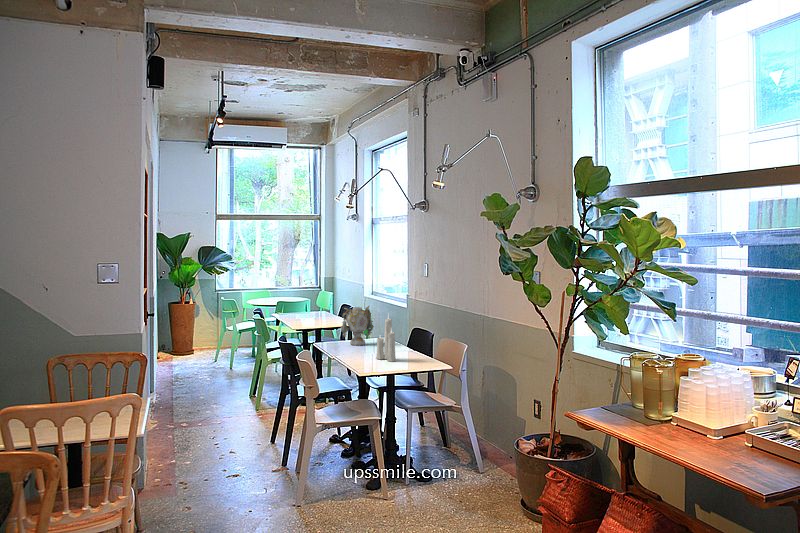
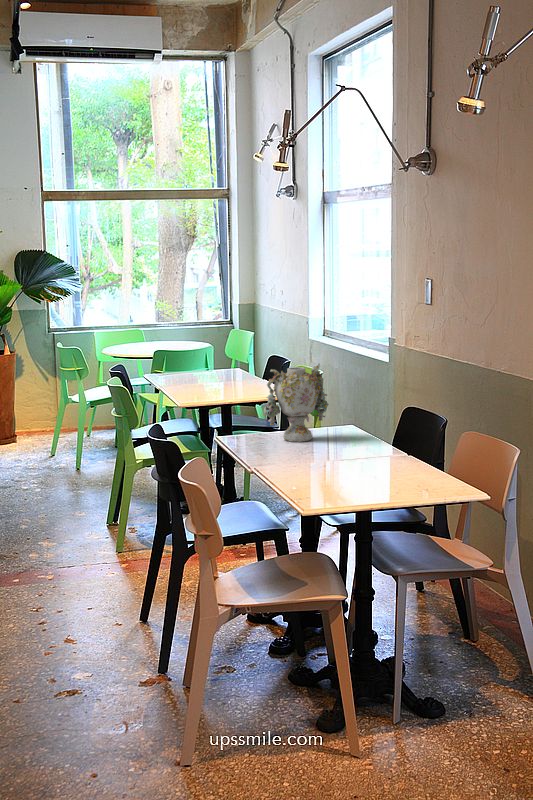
candle: present [376,316,396,362] -> none [333,378,374,481]

